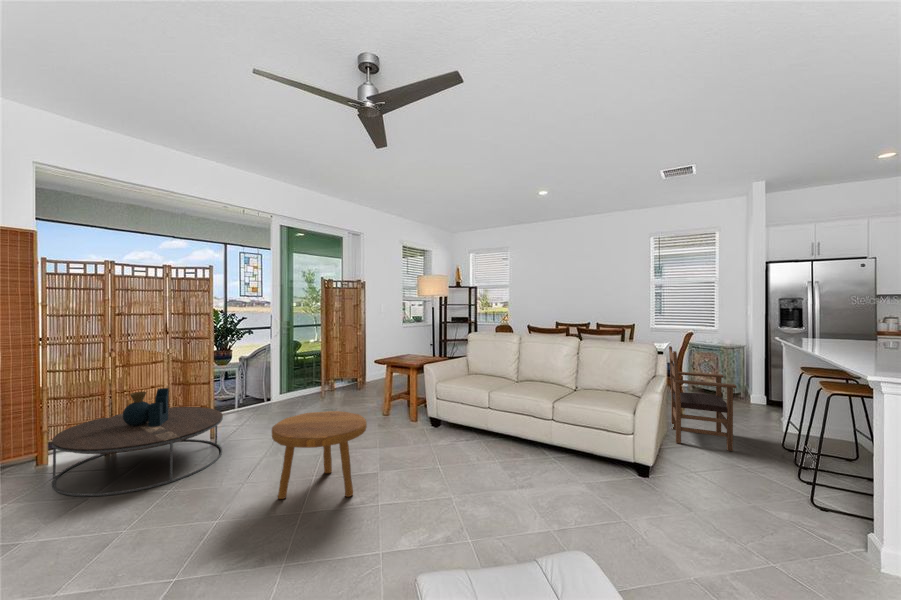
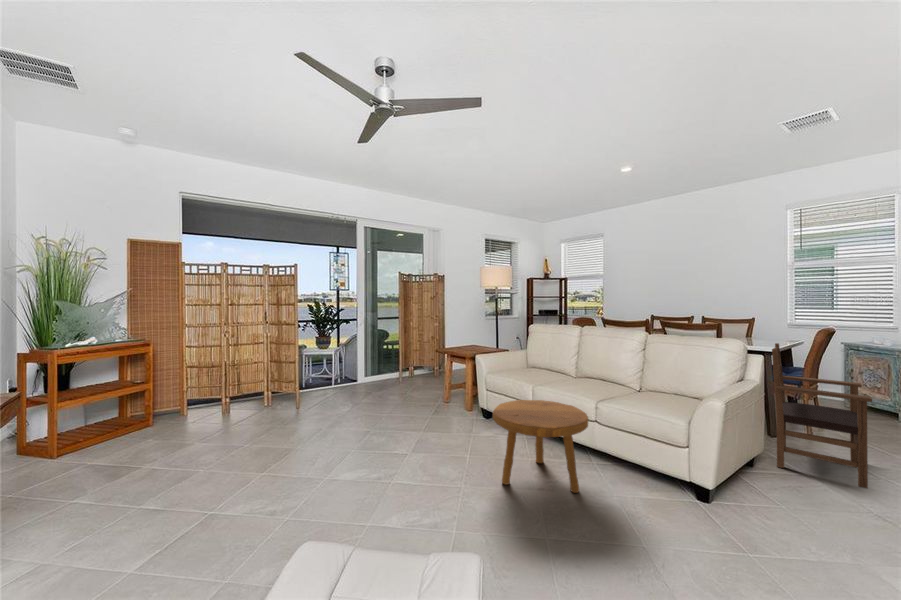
coffee table: present [52,388,223,496] -> none [173,364,298,445]
footstool: present [272,411,367,499] -> present [493,400,588,493]

